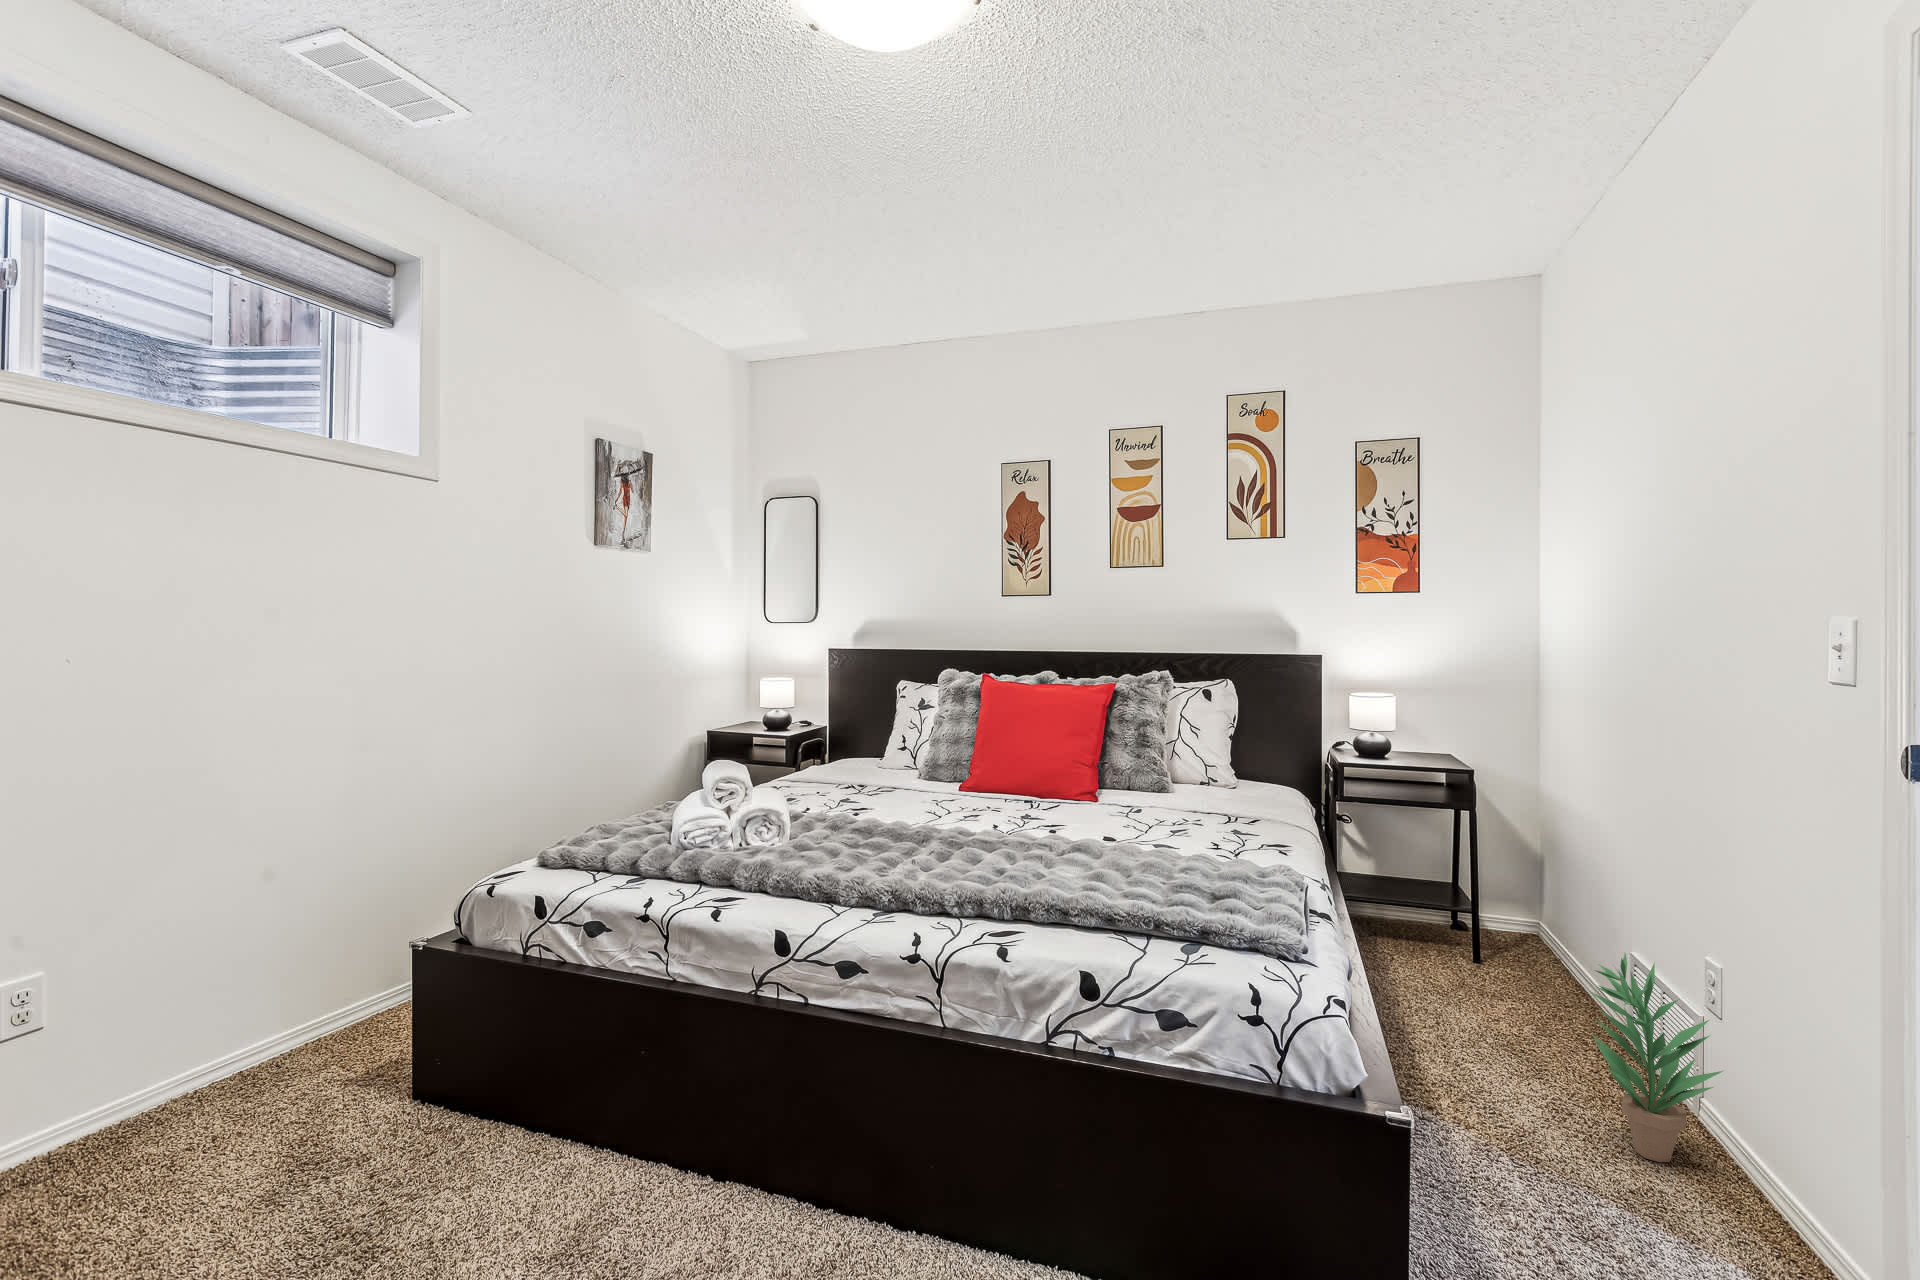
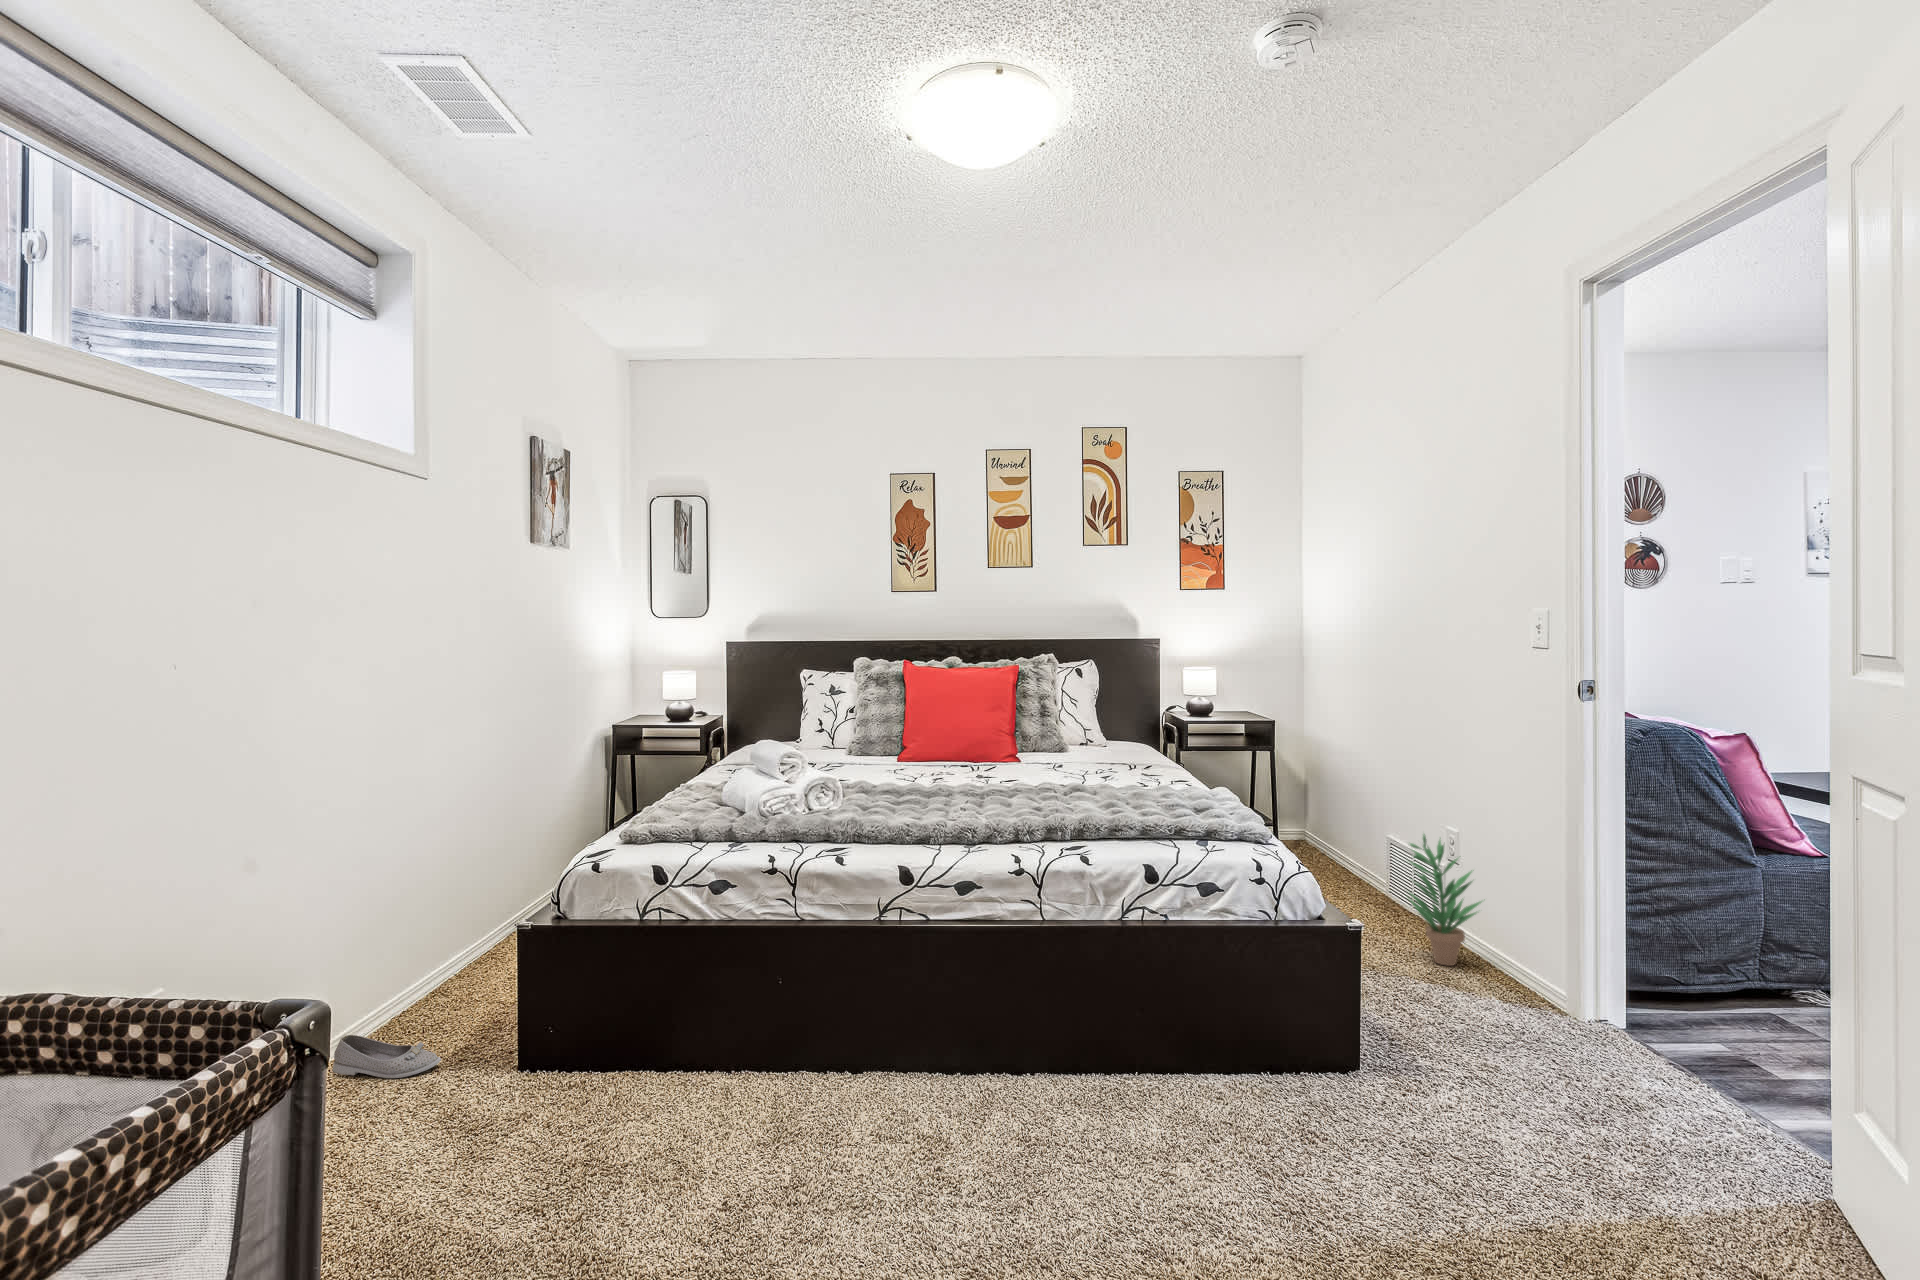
shoe: none [251,1041,347,1096] -> present [332,1035,441,1078]

